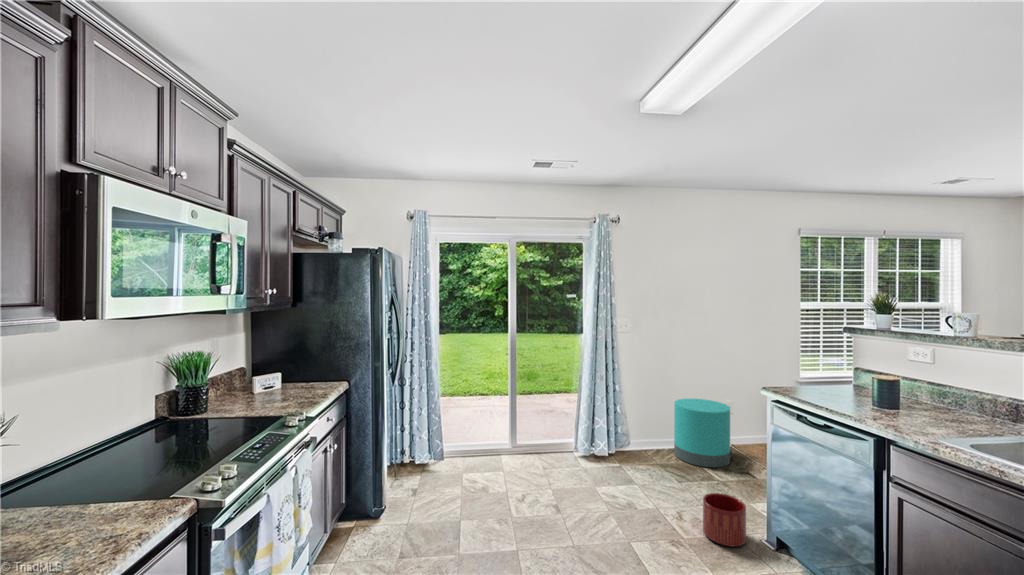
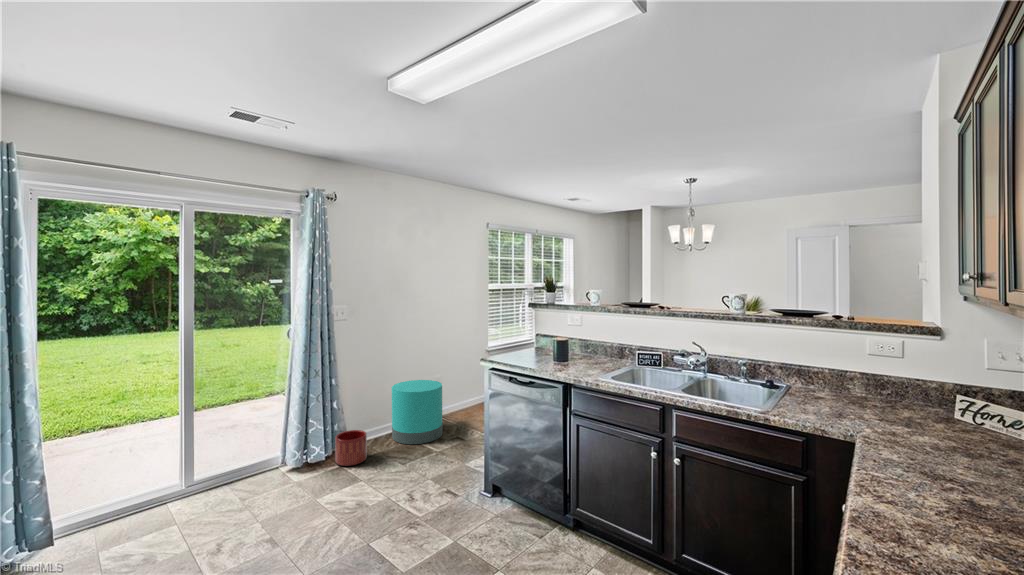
planter: present [703,493,746,547] -> present [335,430,367,466]

